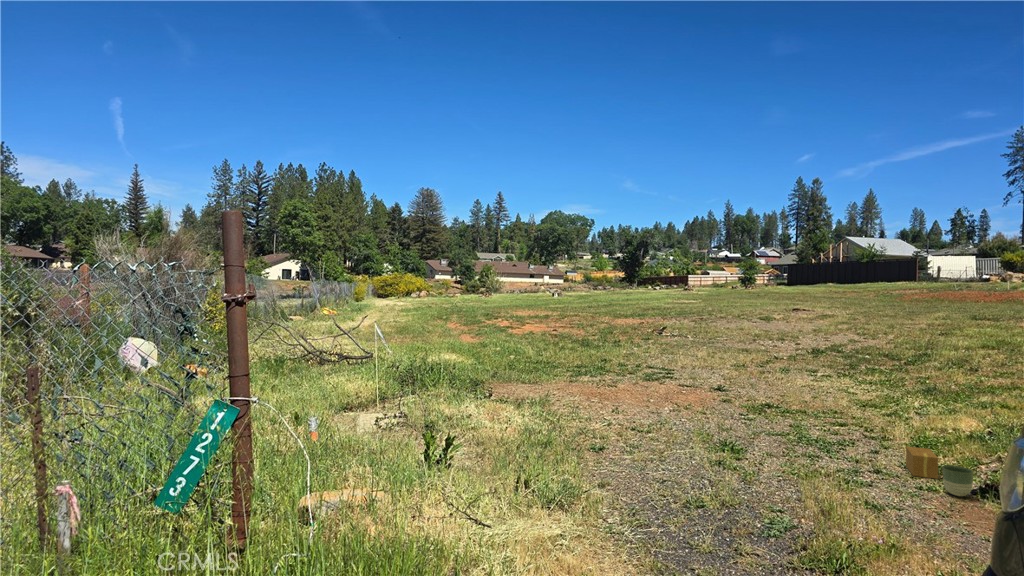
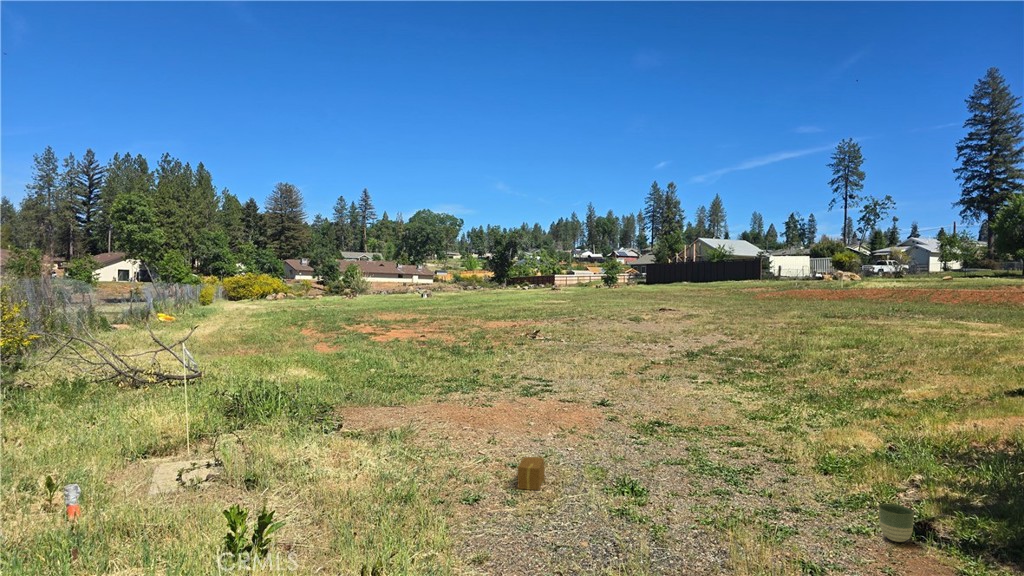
cardboard box: present [906,447,938,479] -> present [518,457,545,490]

